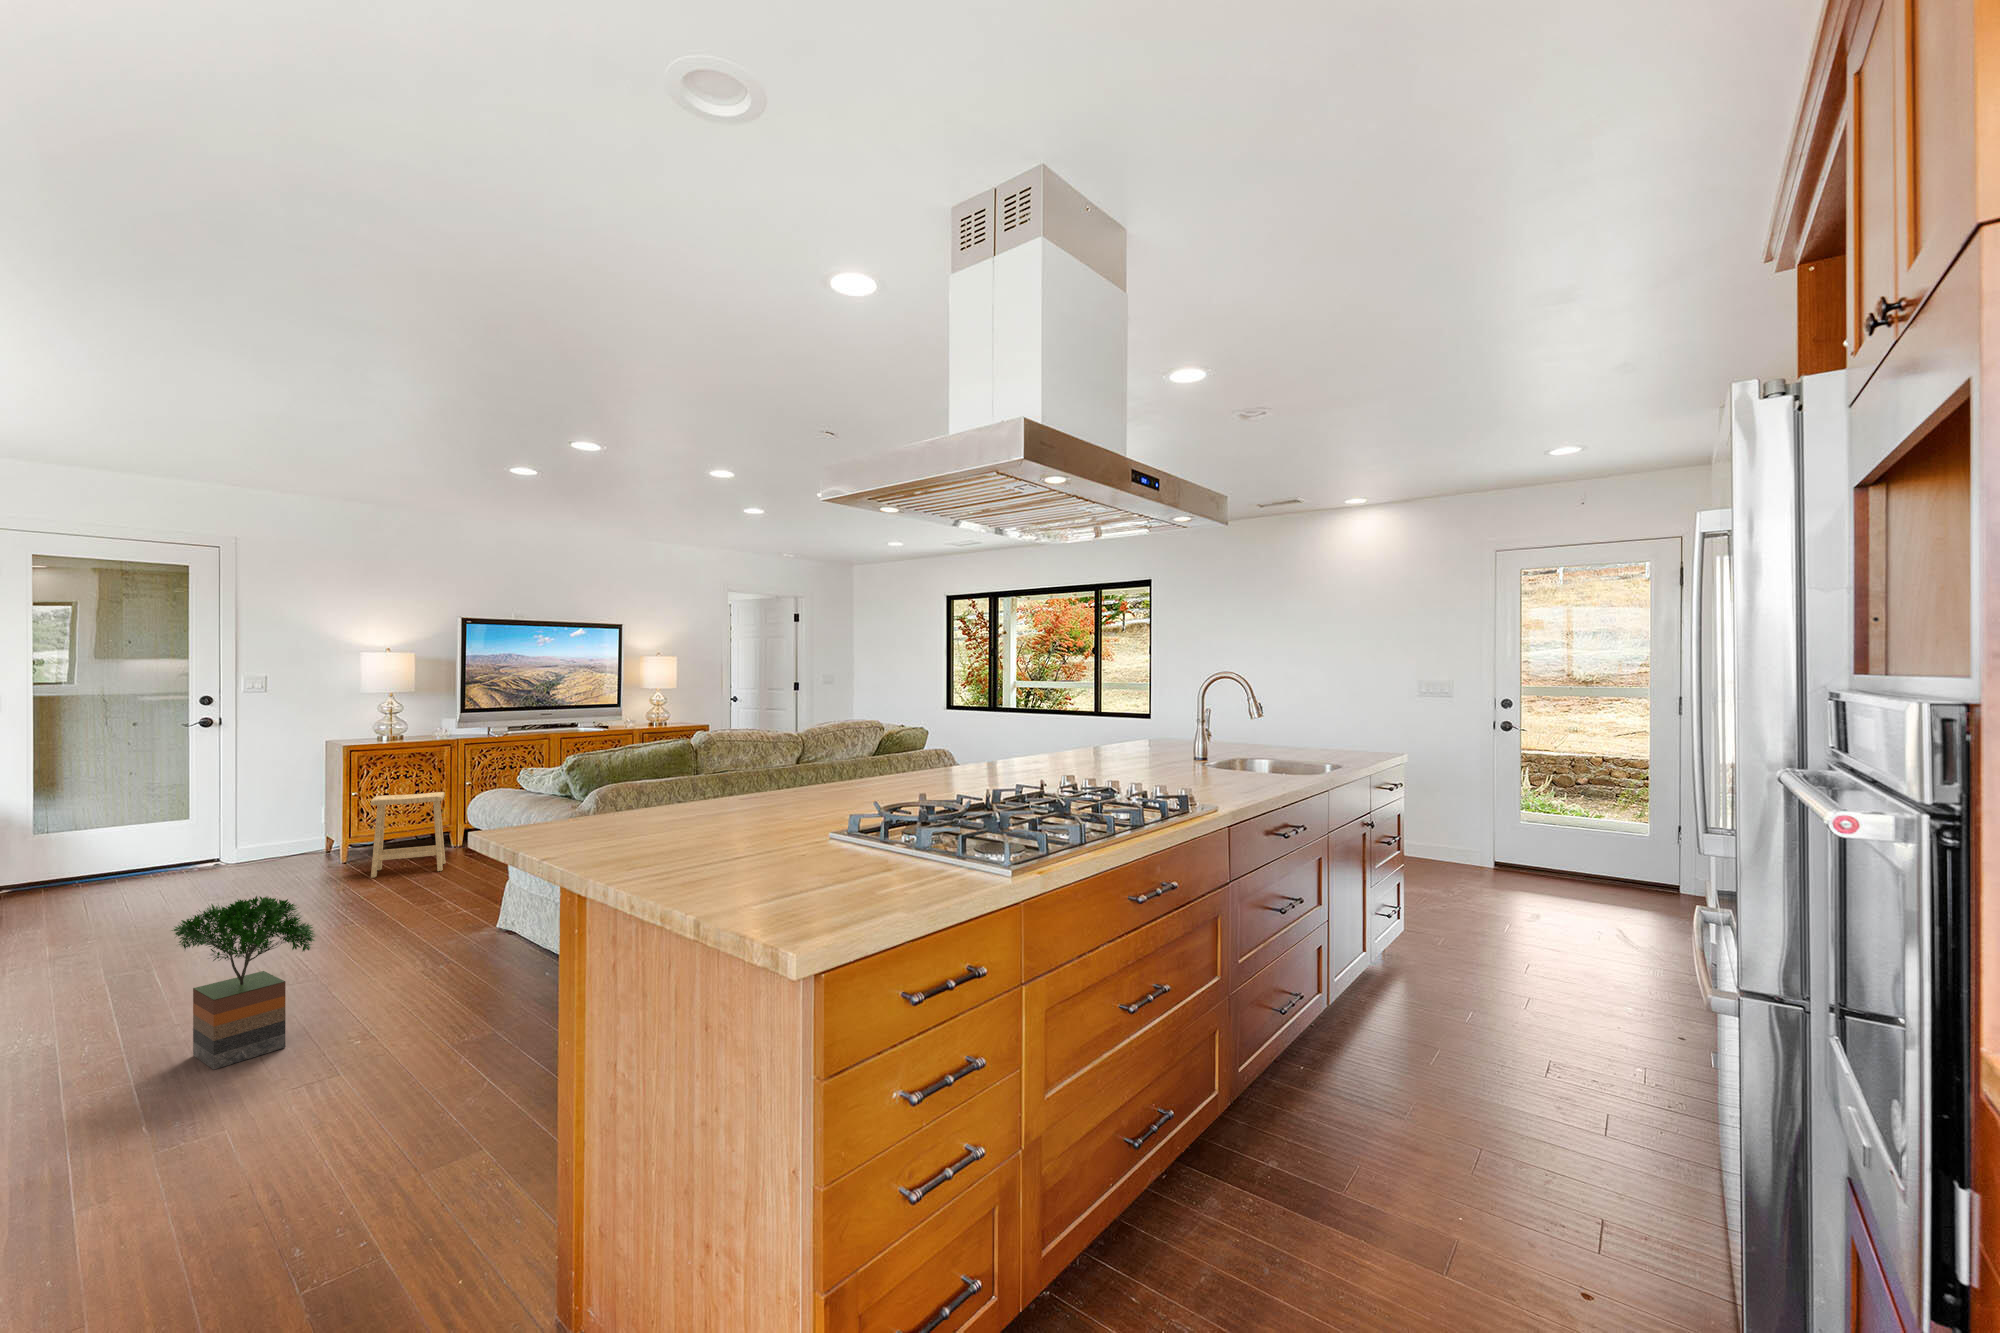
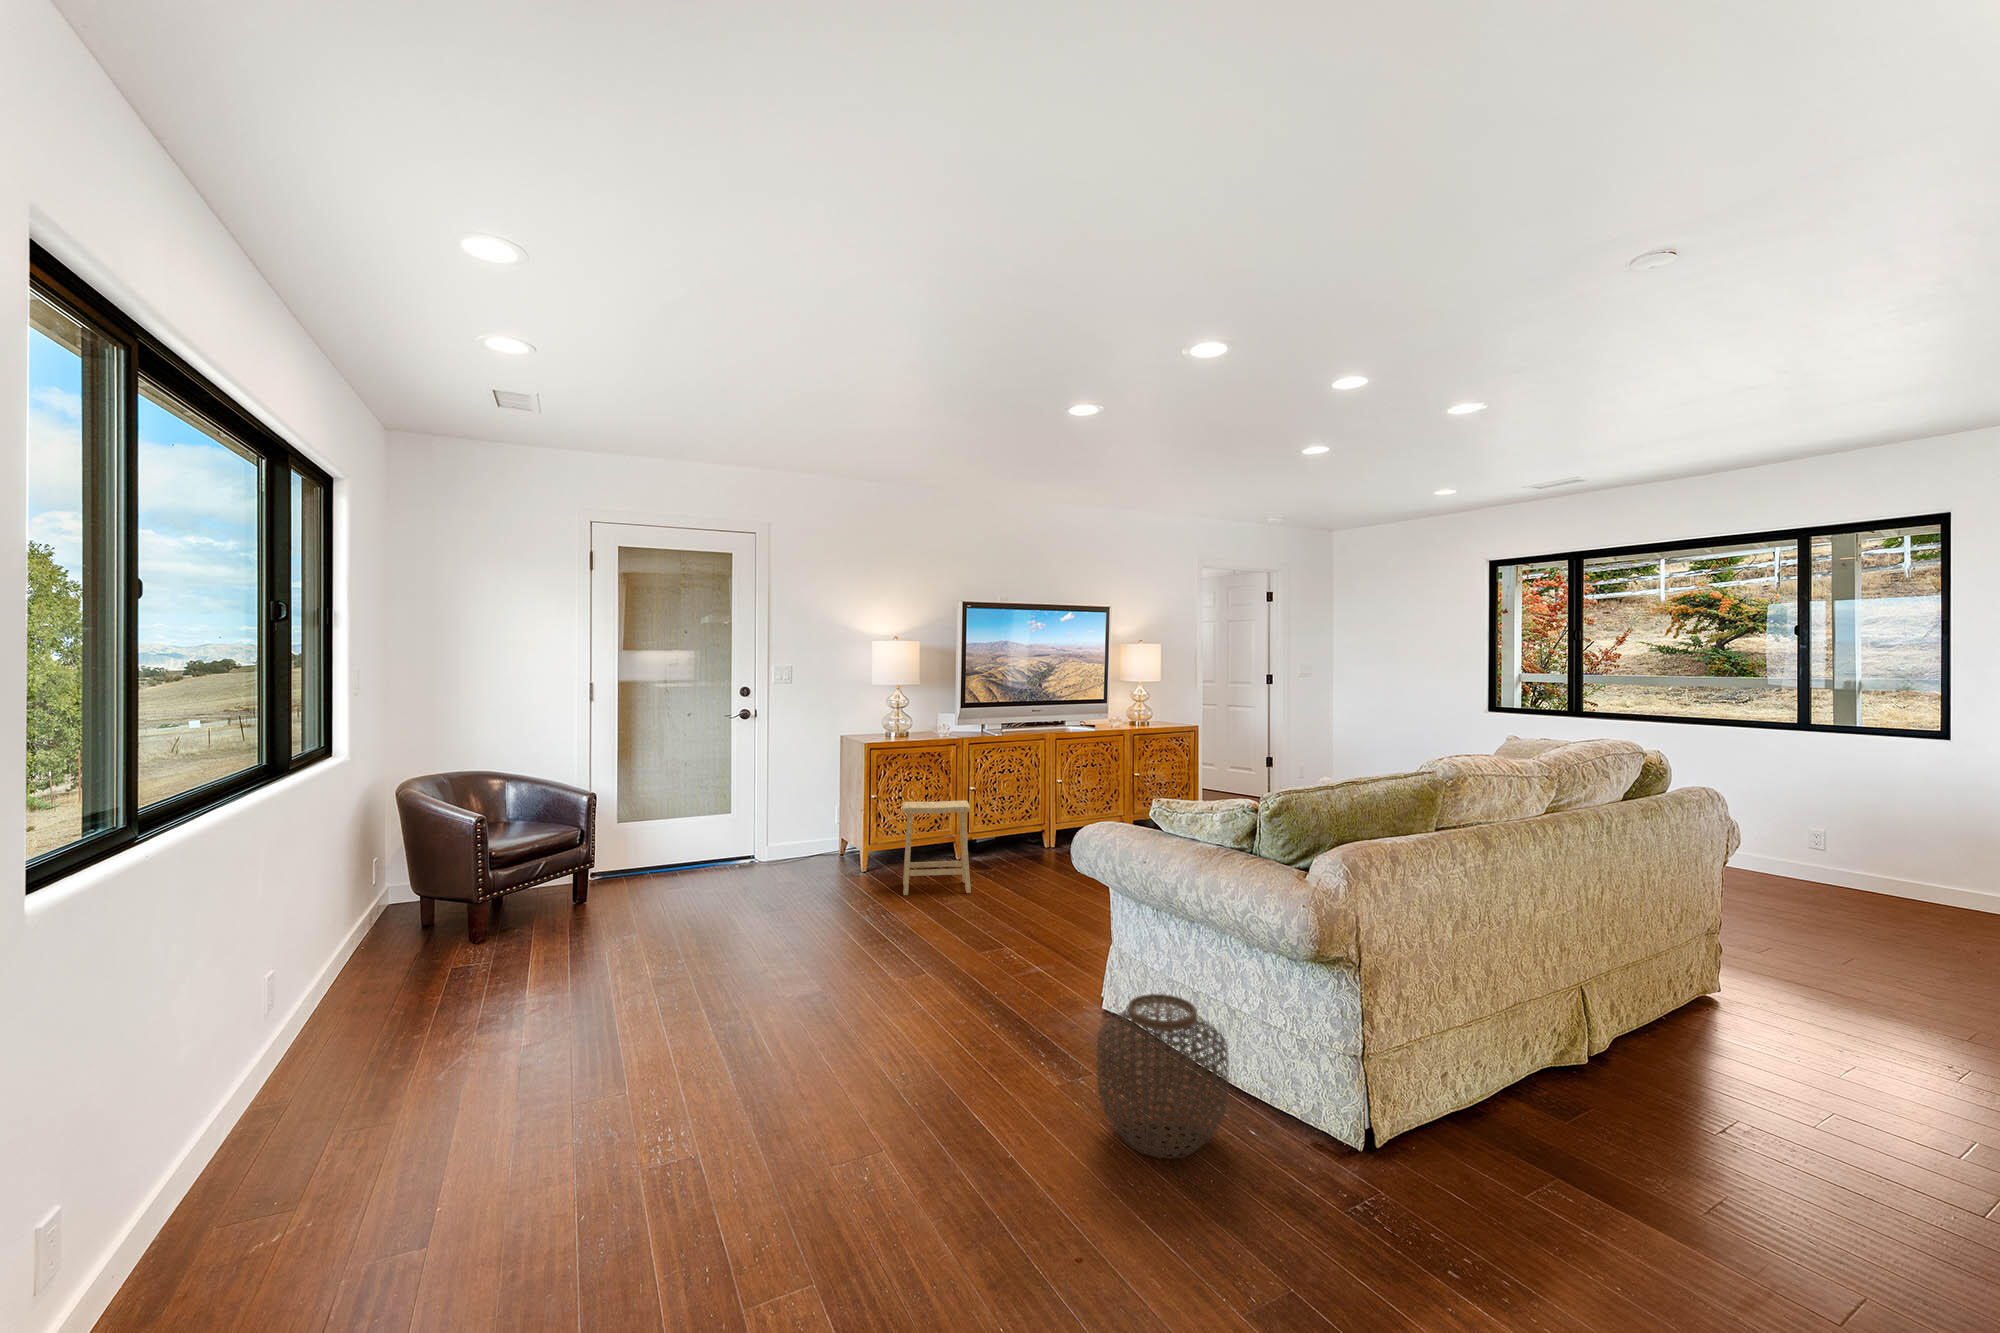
potted tree: present [172,896,315,1070] -> none [836,979,1002,1246]
woven basket: none [427,897,529,1002] -> present [1097,994,1229,1158]

